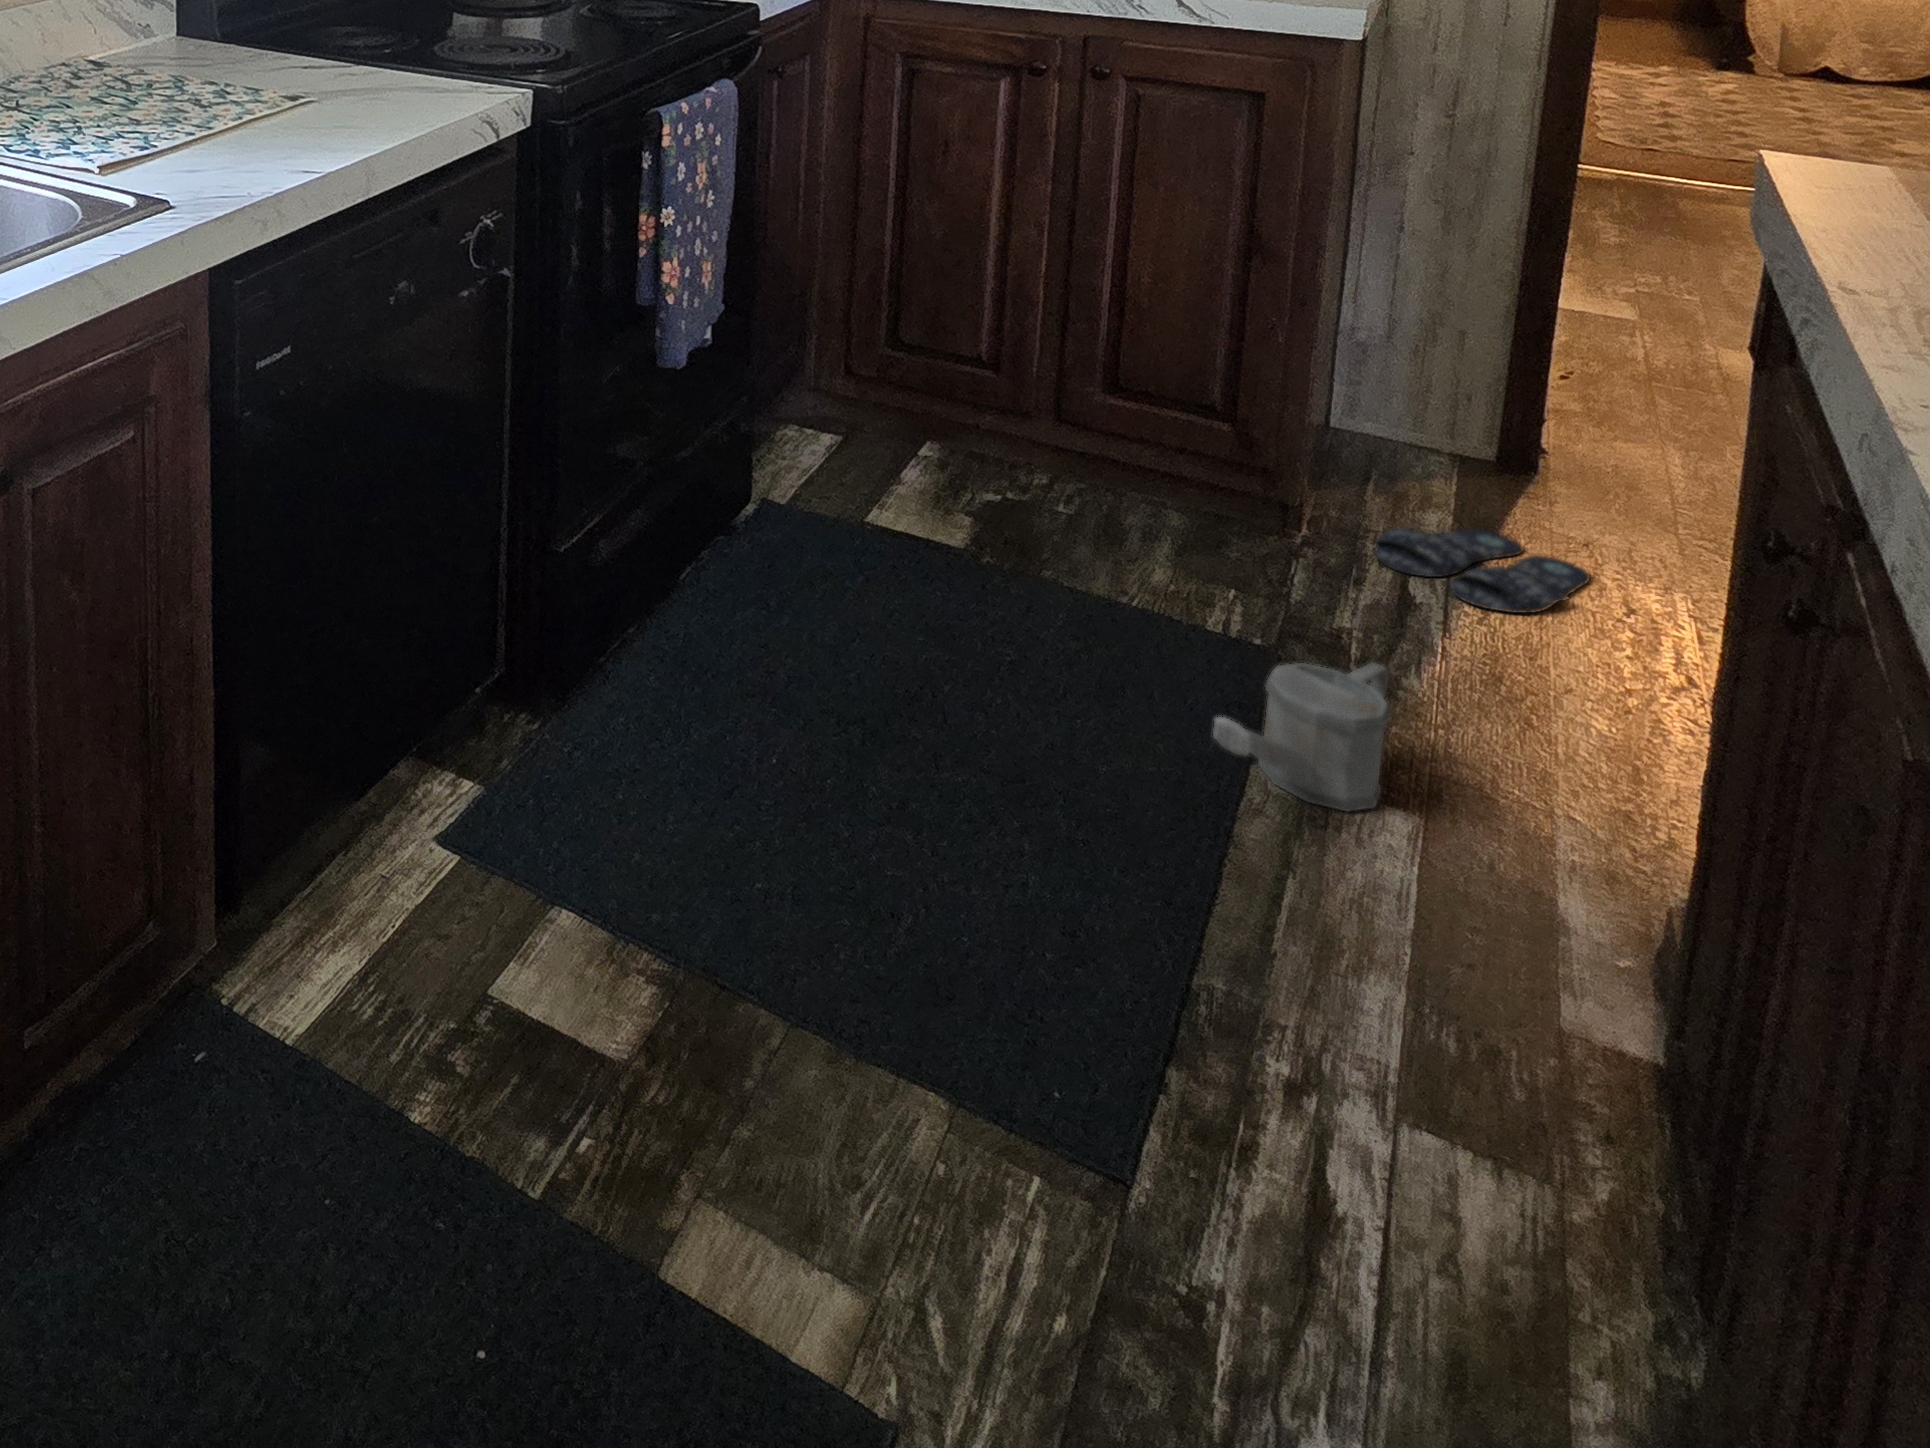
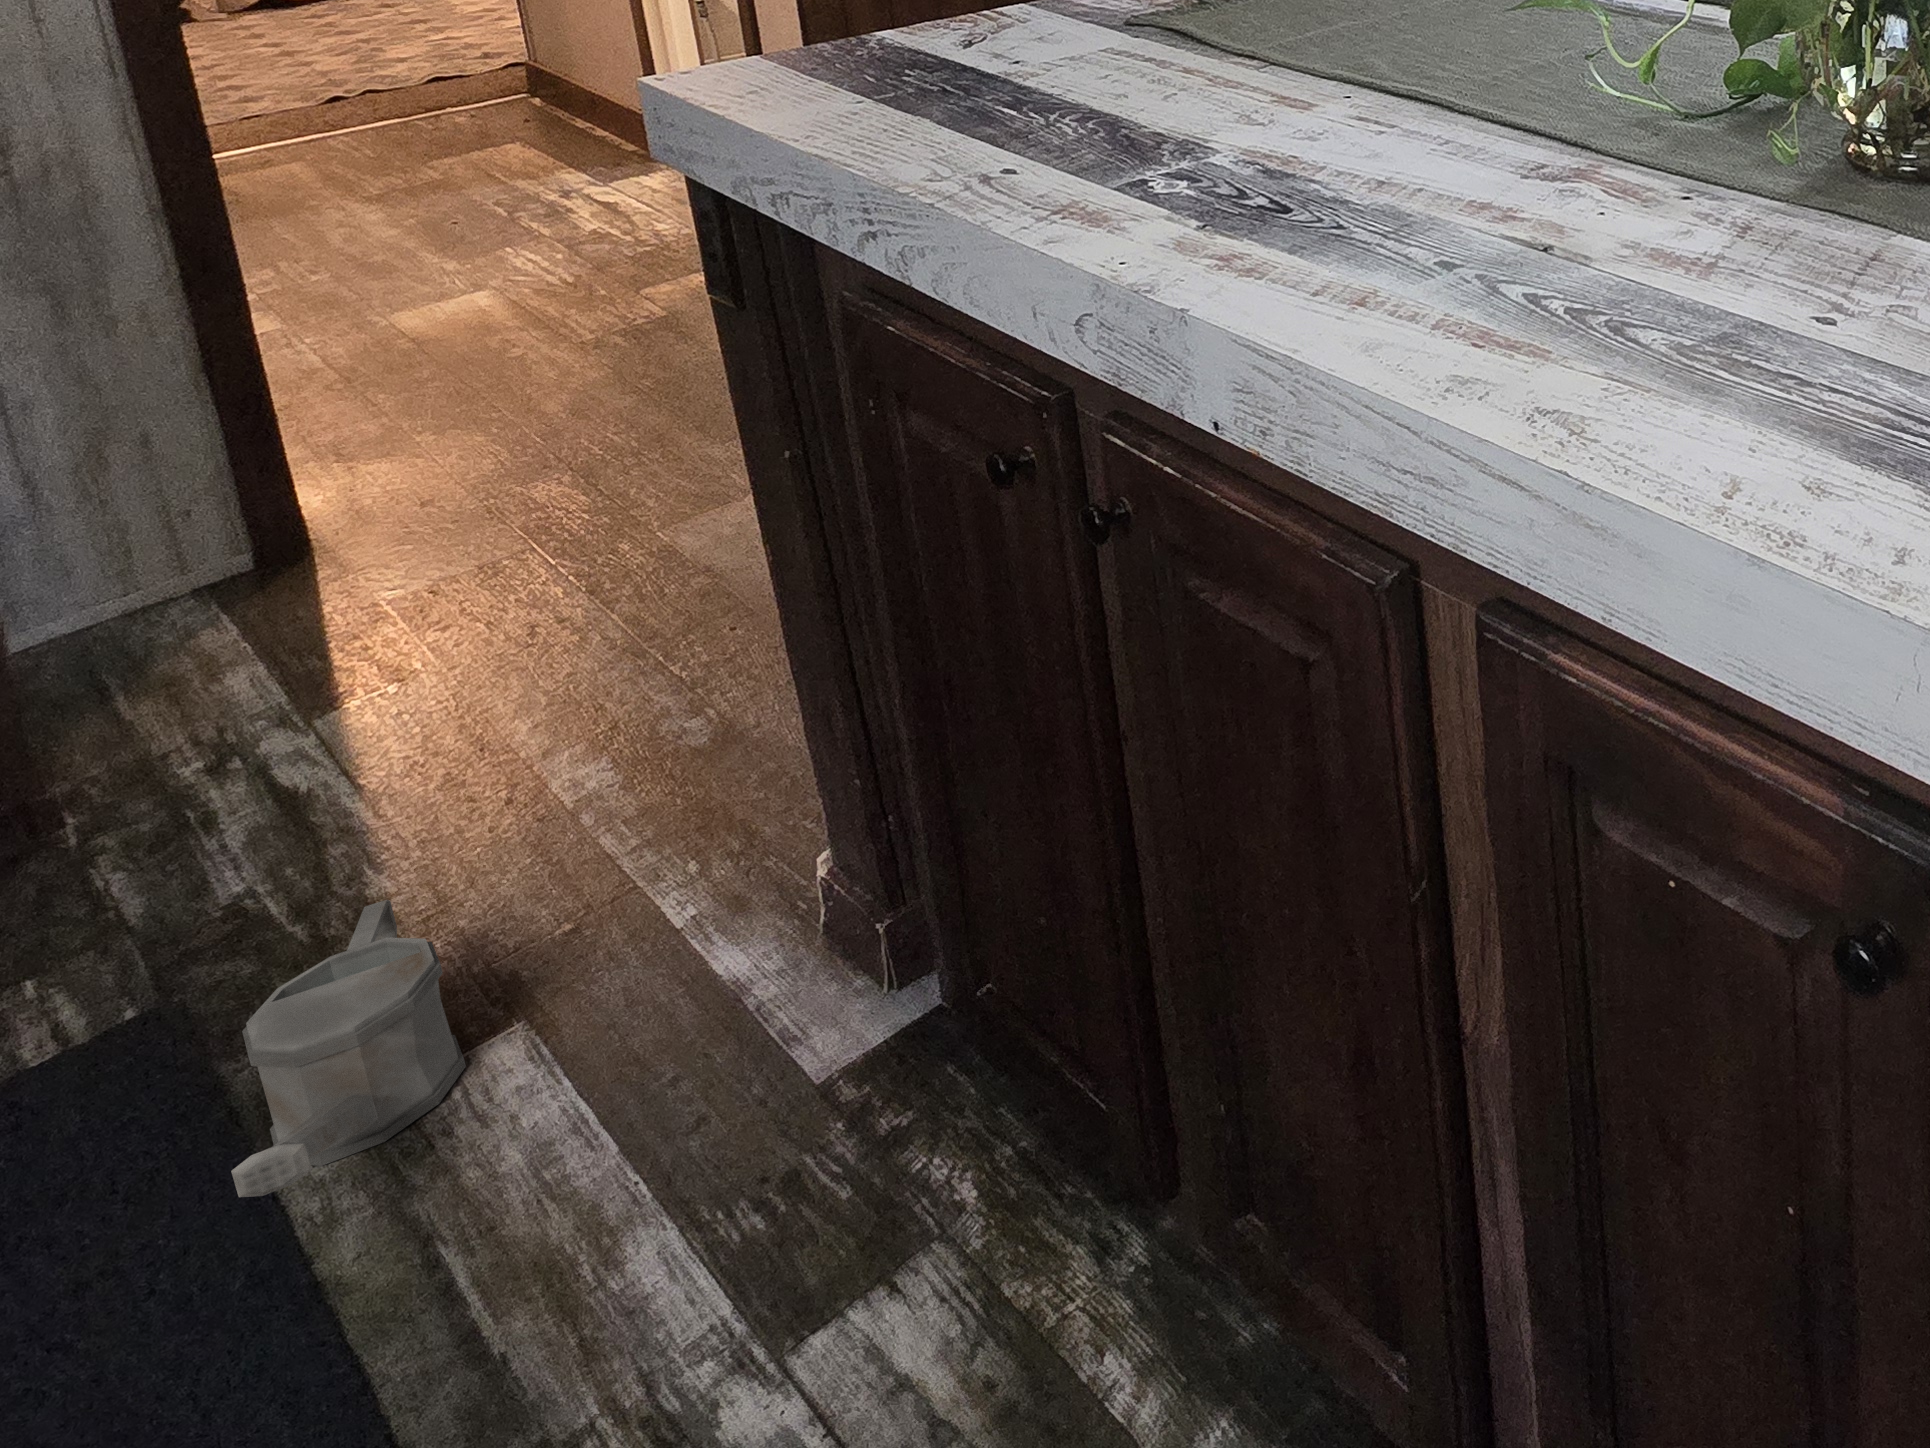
slippers: present [1376,528,1590,613] -> none [192,620,470,781]

